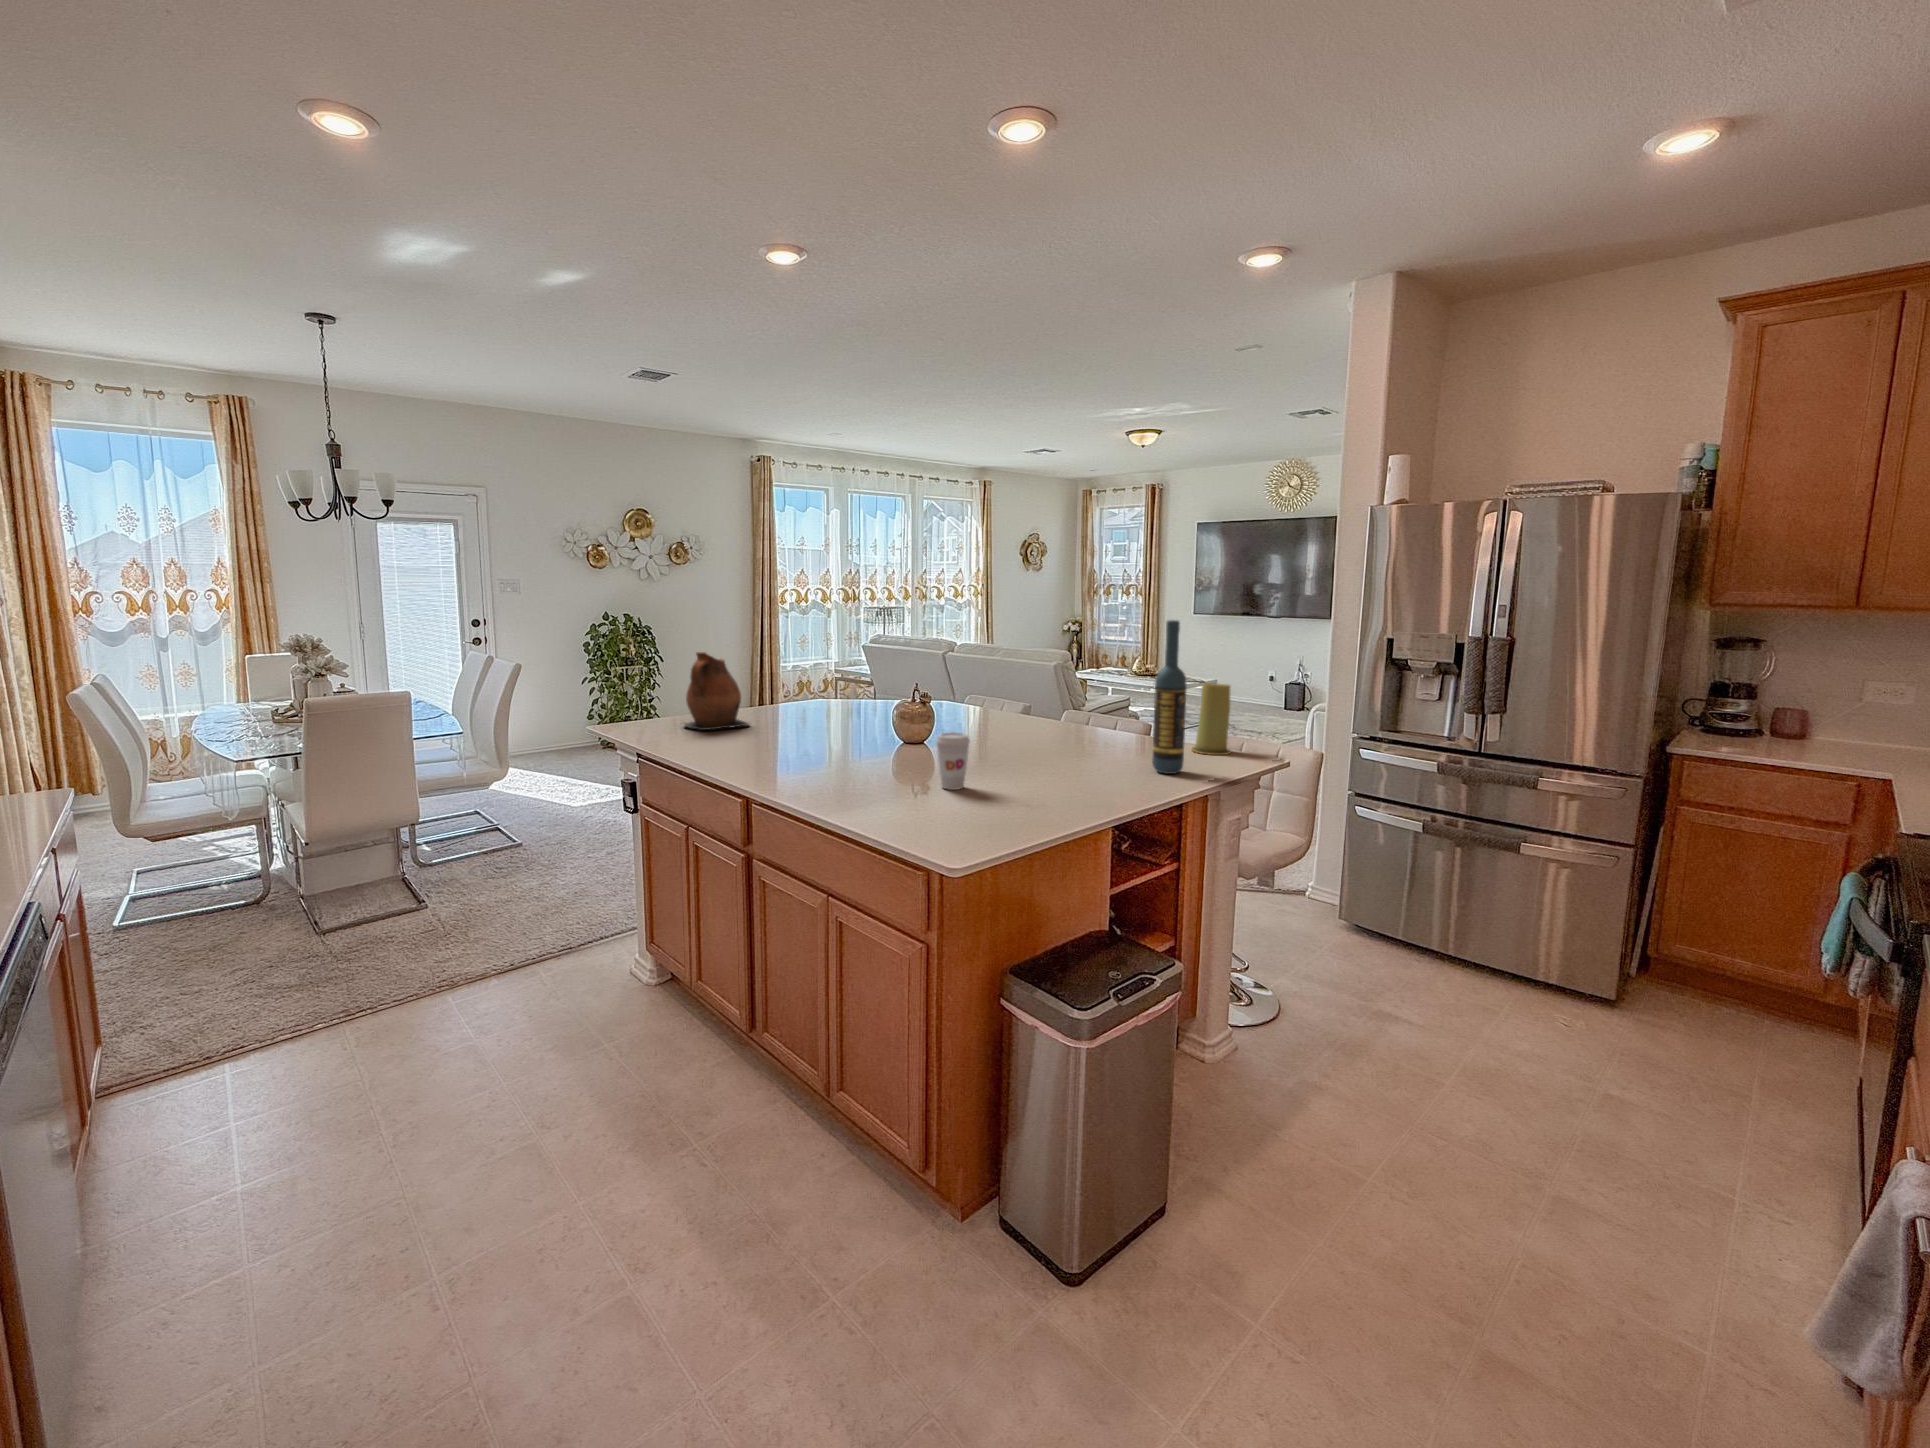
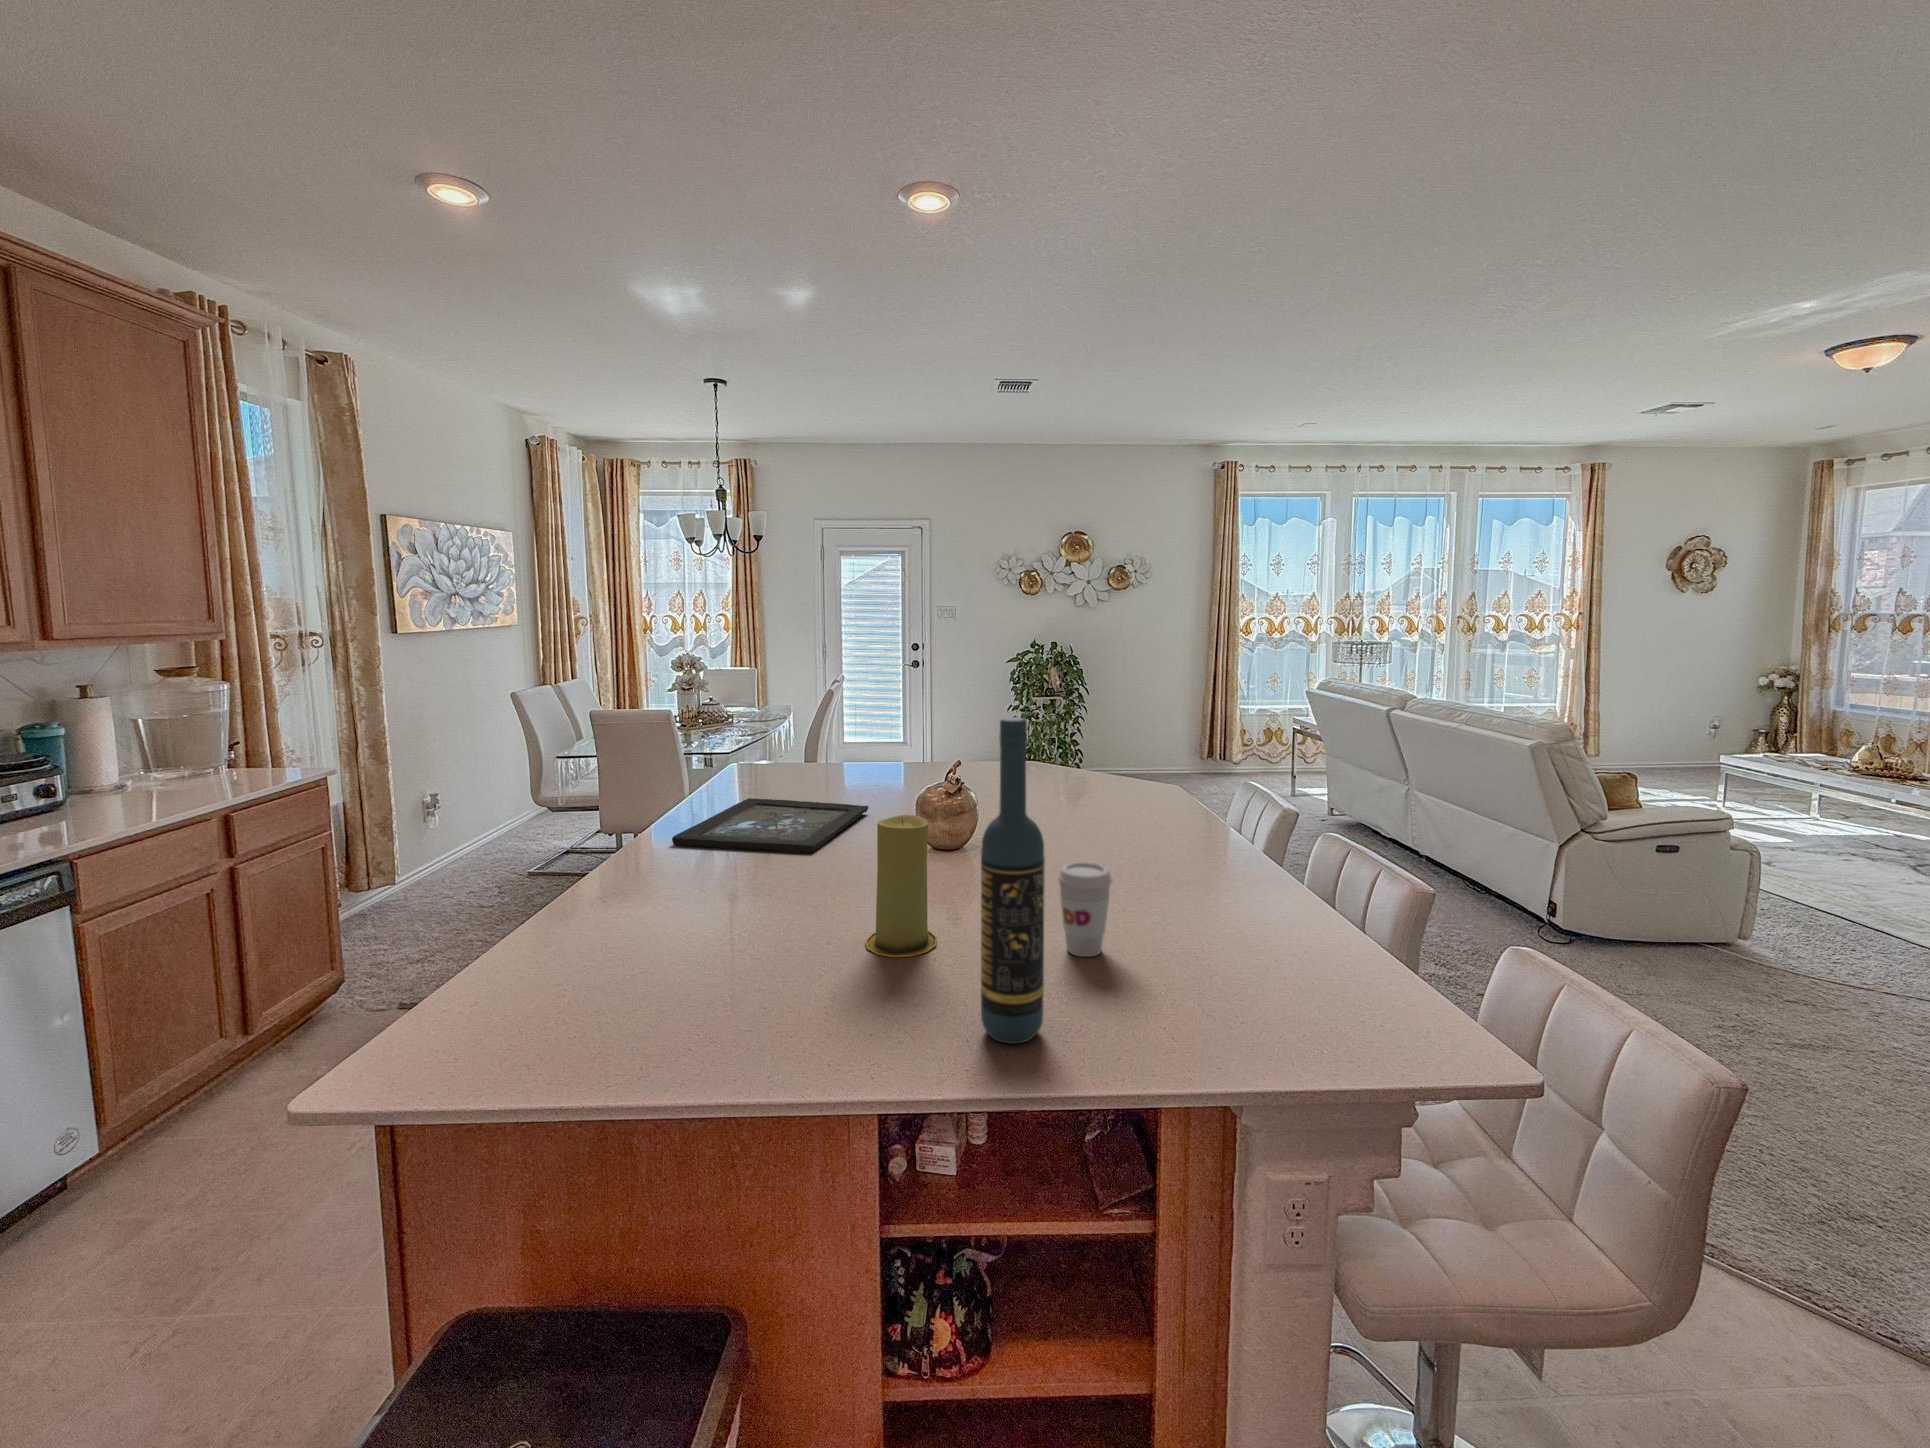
ceramic pitcher: present [685,652,749,730] -> none [779,697,861,793]
candle: present [1192,683,1232,755] -> present [865,815,937,957]
tray: none [718,726,862,762] -> present [672,798,868,853]
coffee cup: present [936,732,970,790] -> present [1058,862,1112,957]

